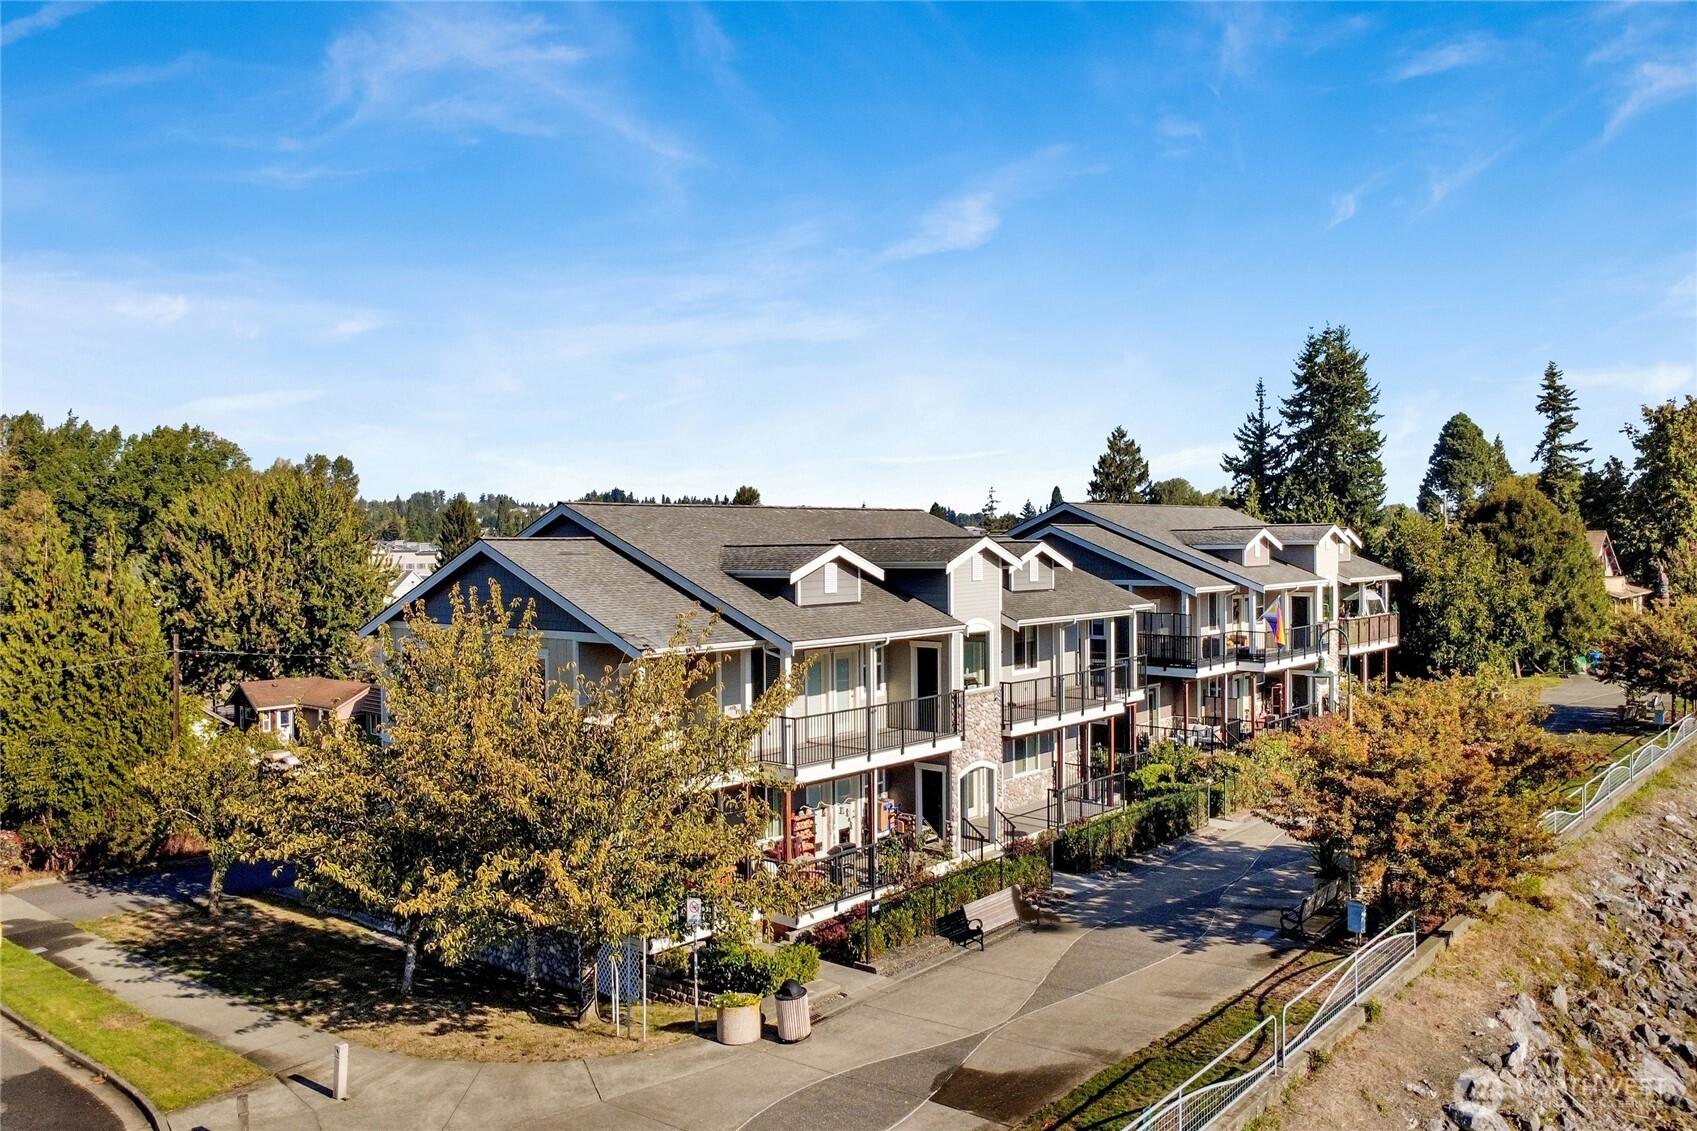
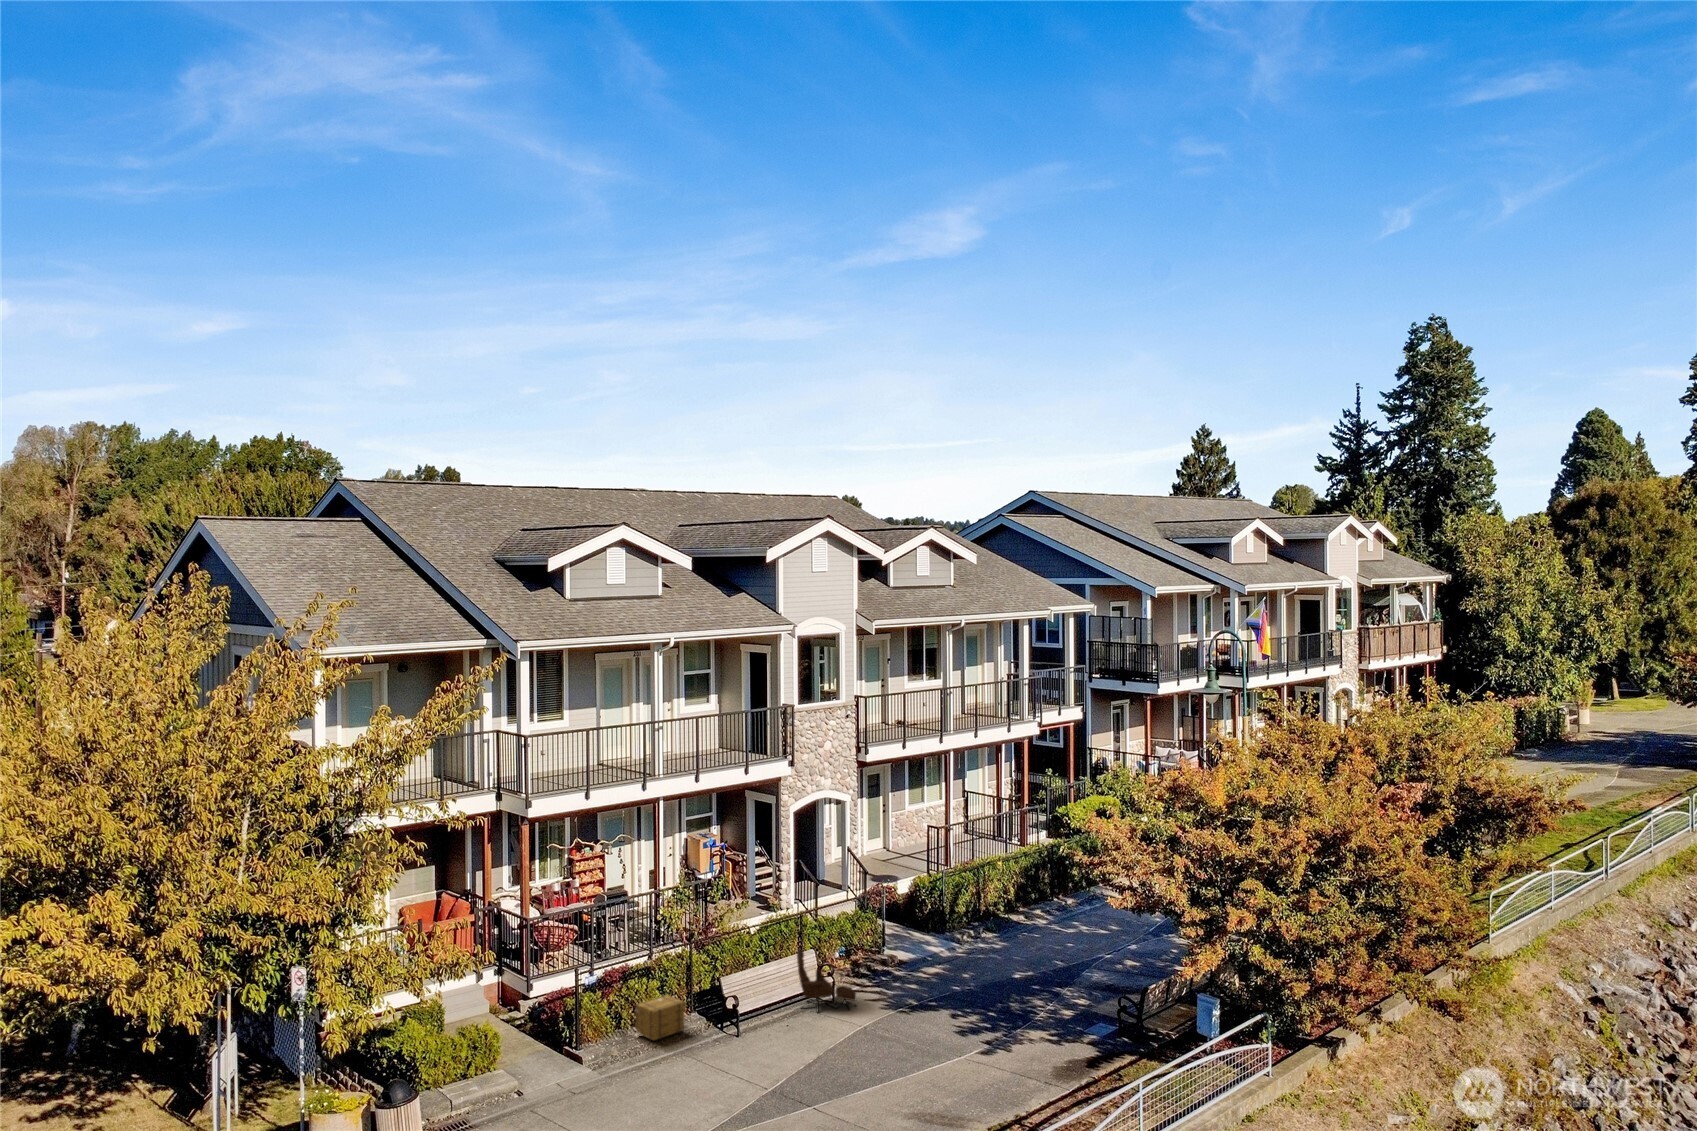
cardboard box: none [903,921,941,958] -> present [635,995,684,1040]

